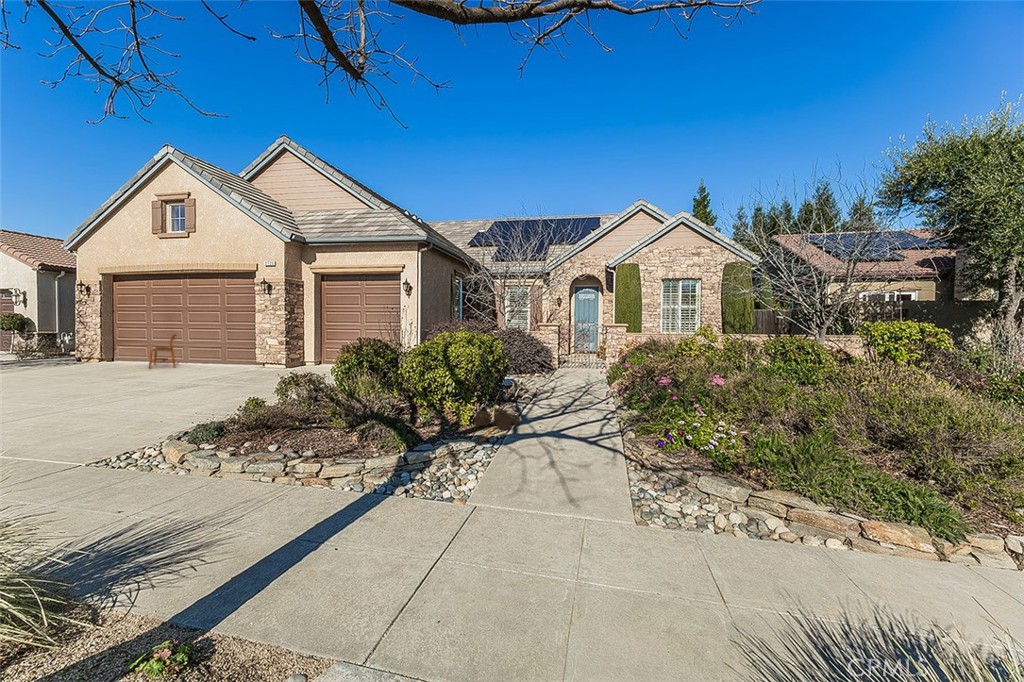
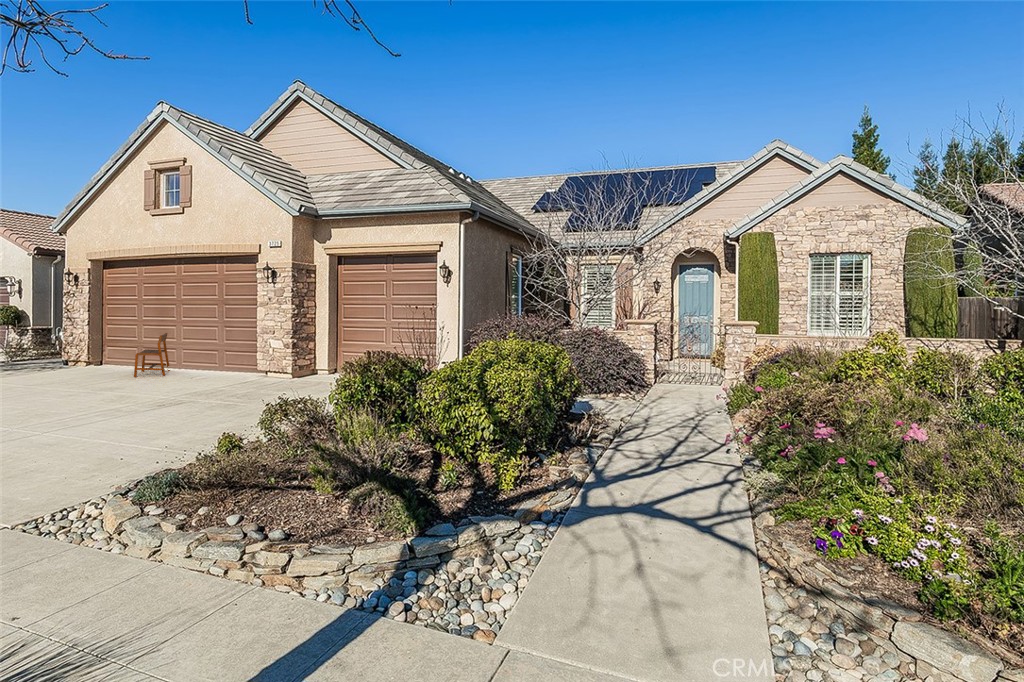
woven basket: present [474,409,520,430] -> none [524,461,592,496]

